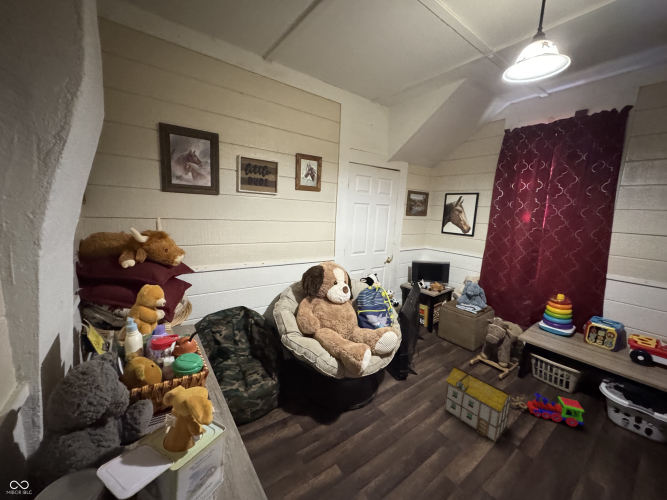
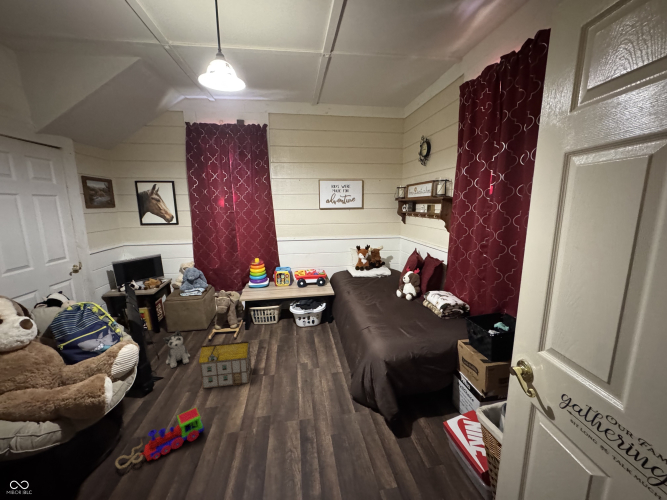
plush toy: none [425,337,447,373] -> present [163,330,190,368]
toy train: present [511,393,584,426] -> present [116,407,204,469]

